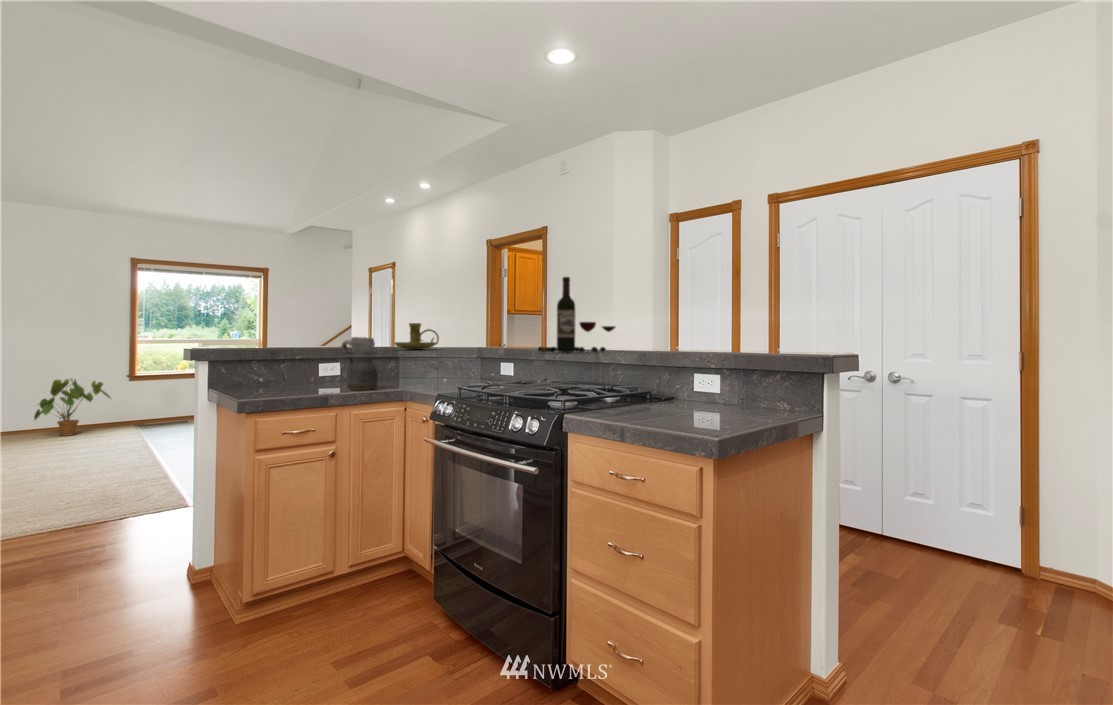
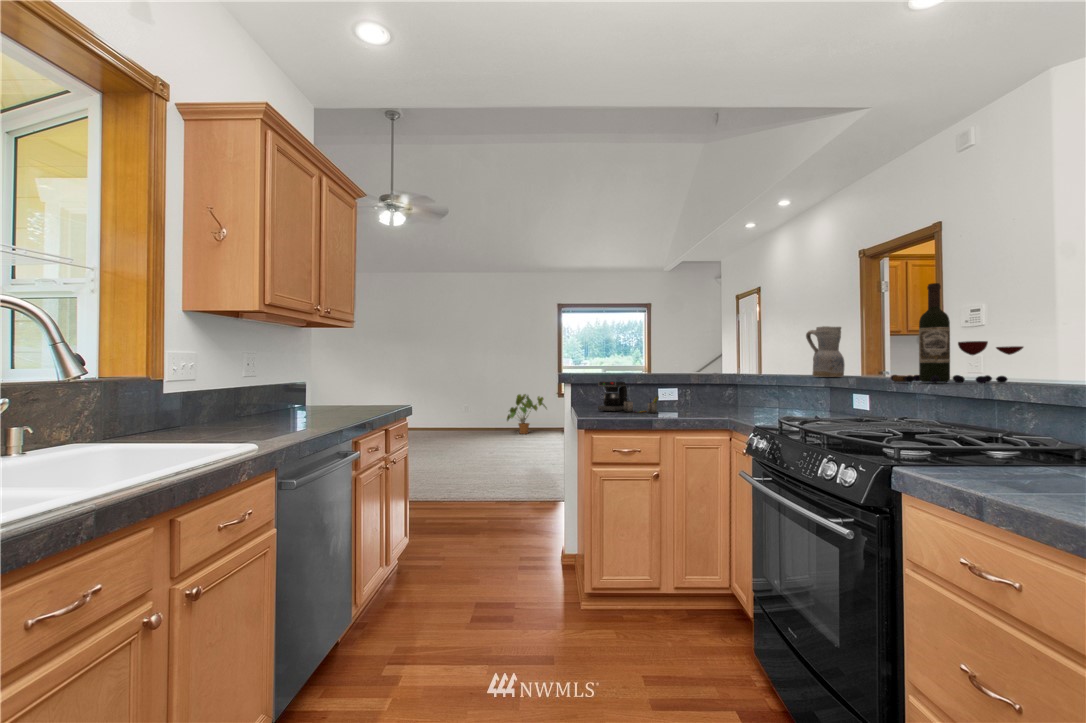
candle holder: present [395,323,439,350] -> none [729,349,780,376]
ceramic pitcher: present [342,337,378,390] -> present [806,326,844,377]
coffee maker: none [248,354,327,390] -> present [598,382,659,413]

